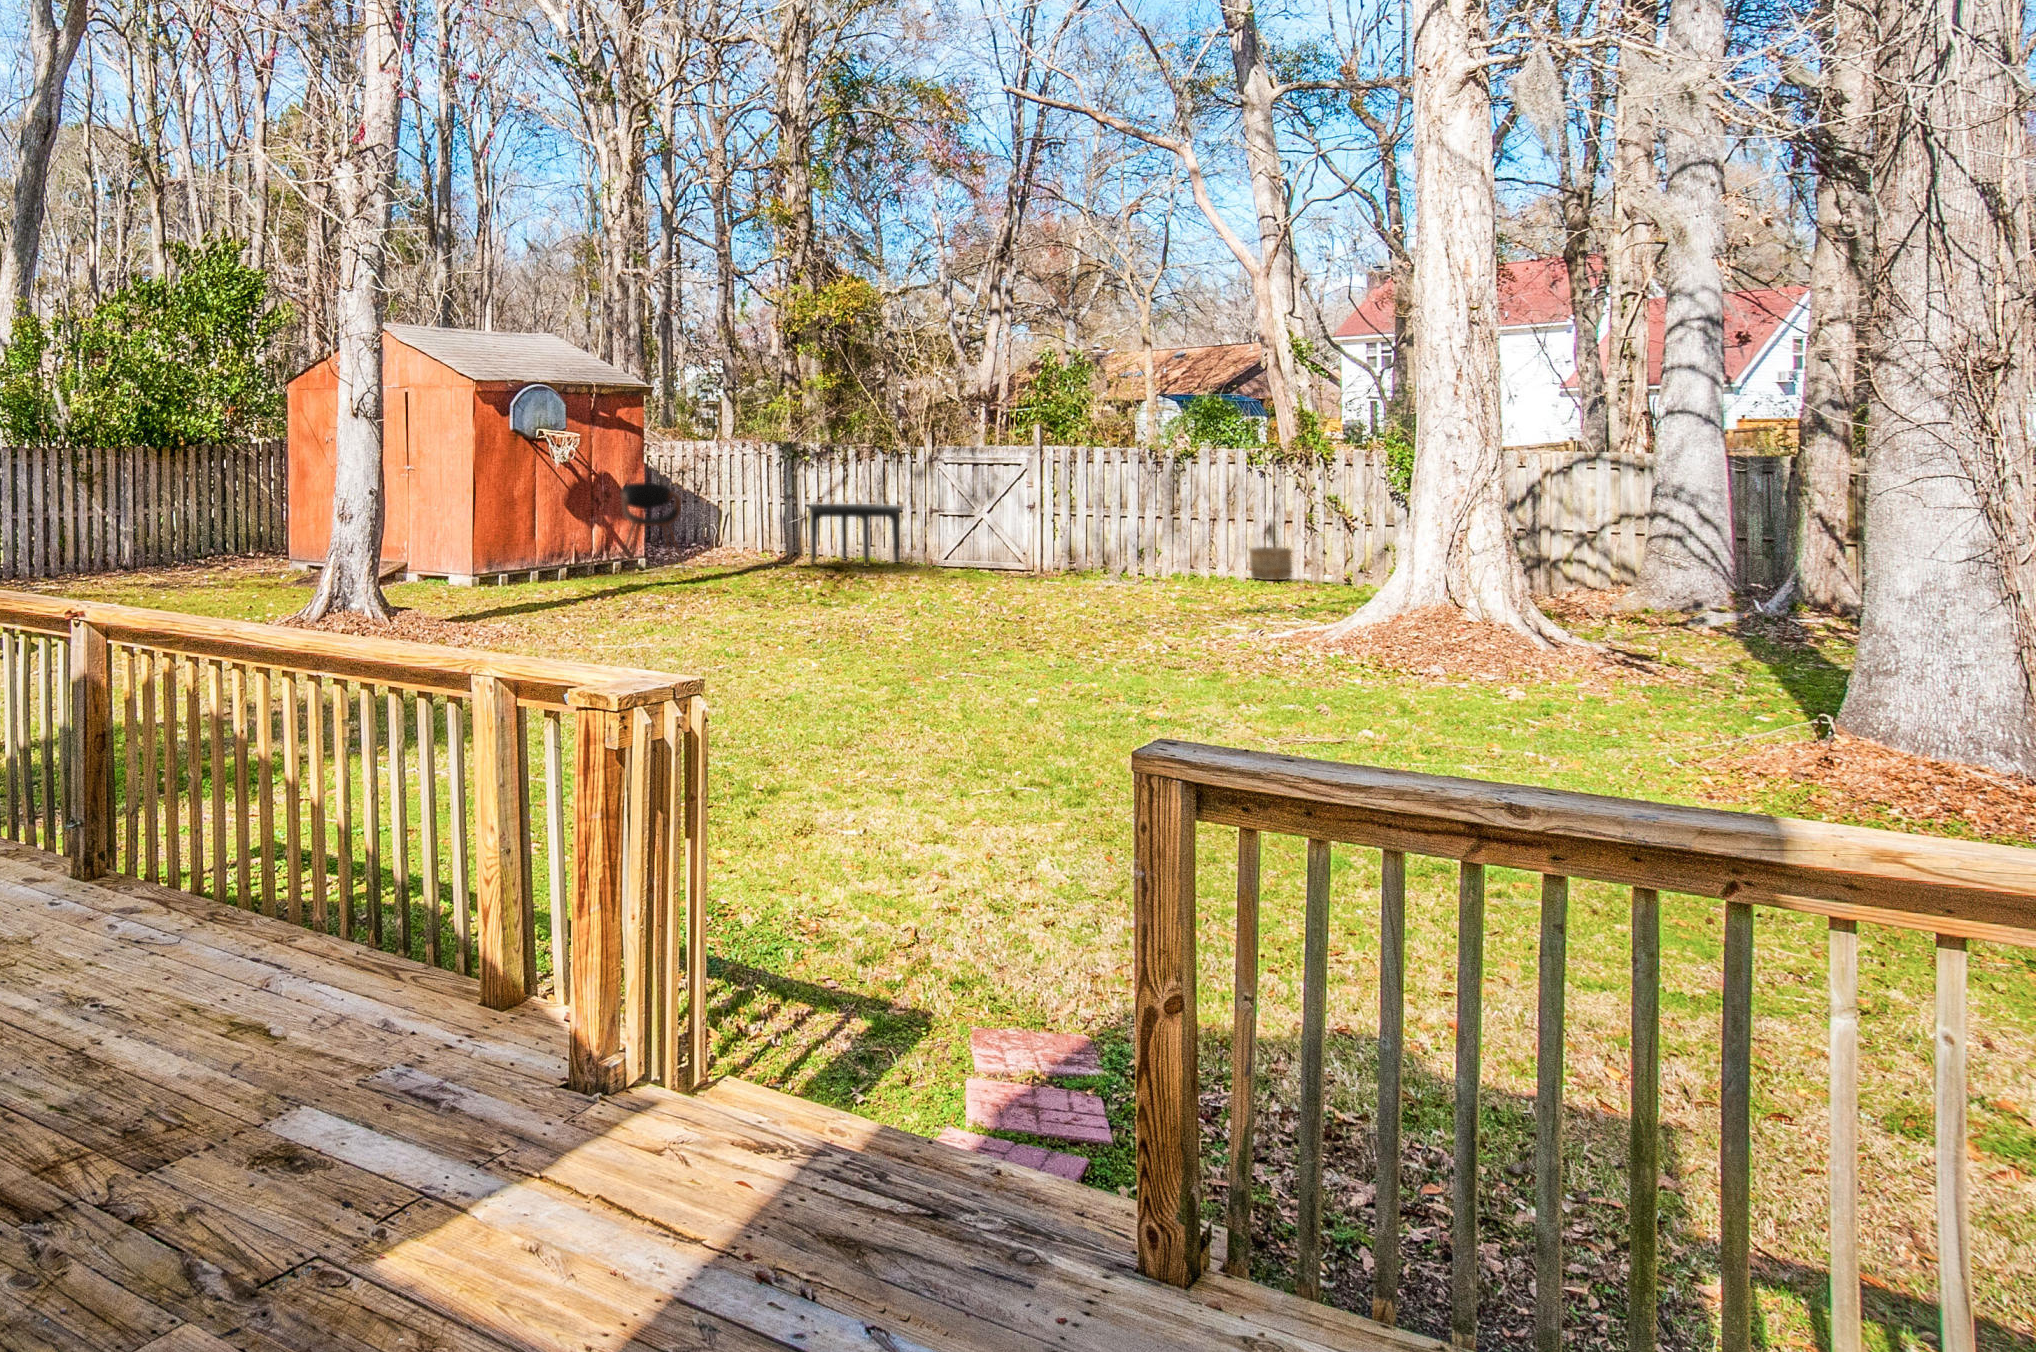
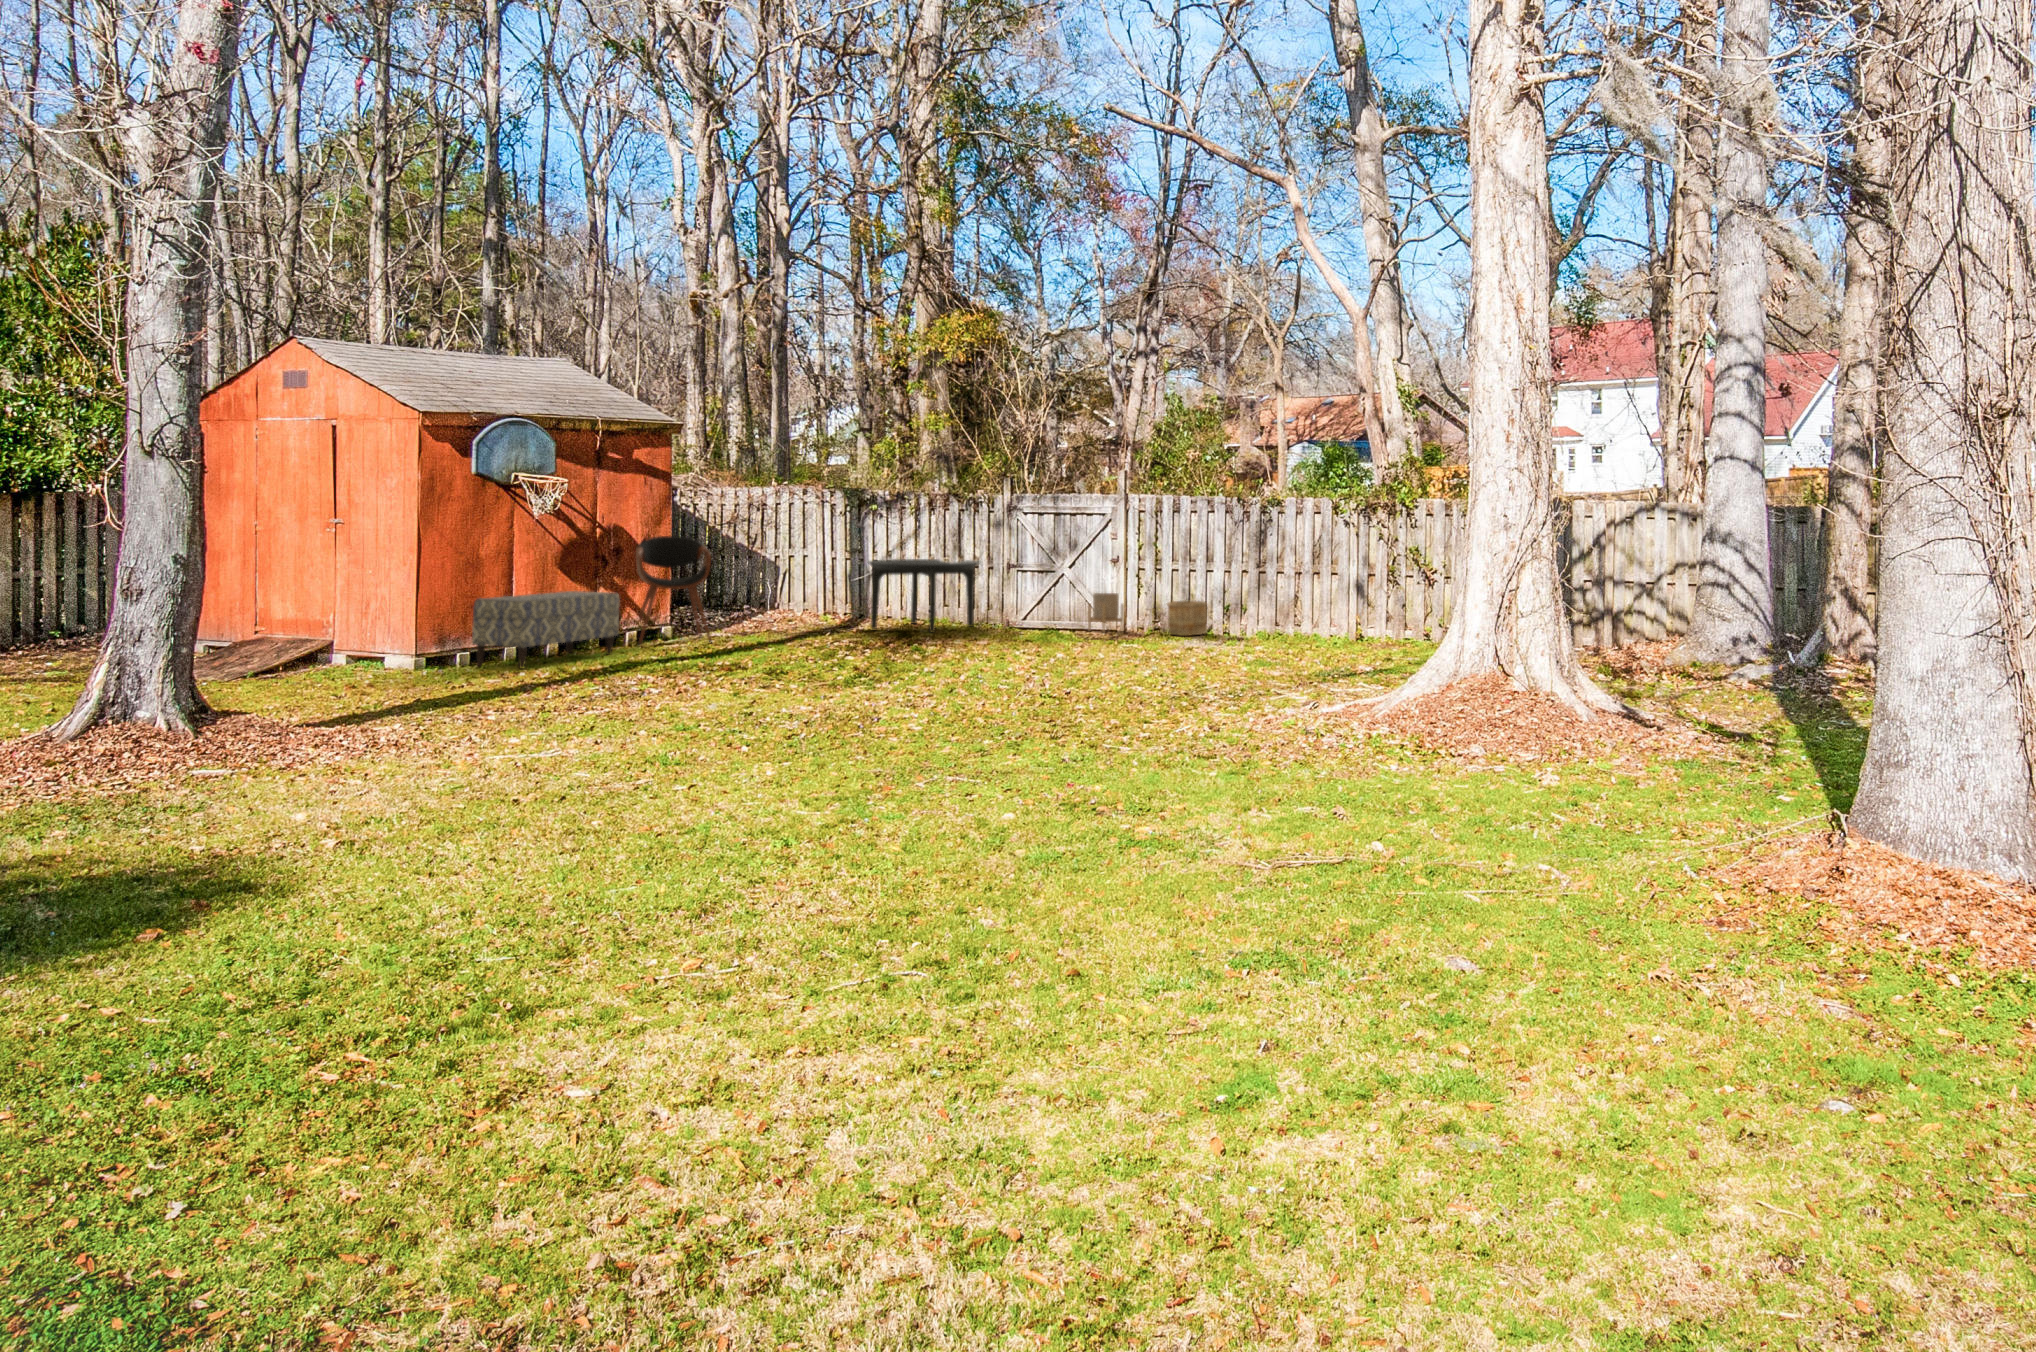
bench: none [513,526,617,586] -> present [472,591,620,668]
planter: none [1008,535,1041,570] -> present [1088,593,1124,632]
wooden bucket: present [1249,547,1292,580] -> present [1166,601,1207,636]

